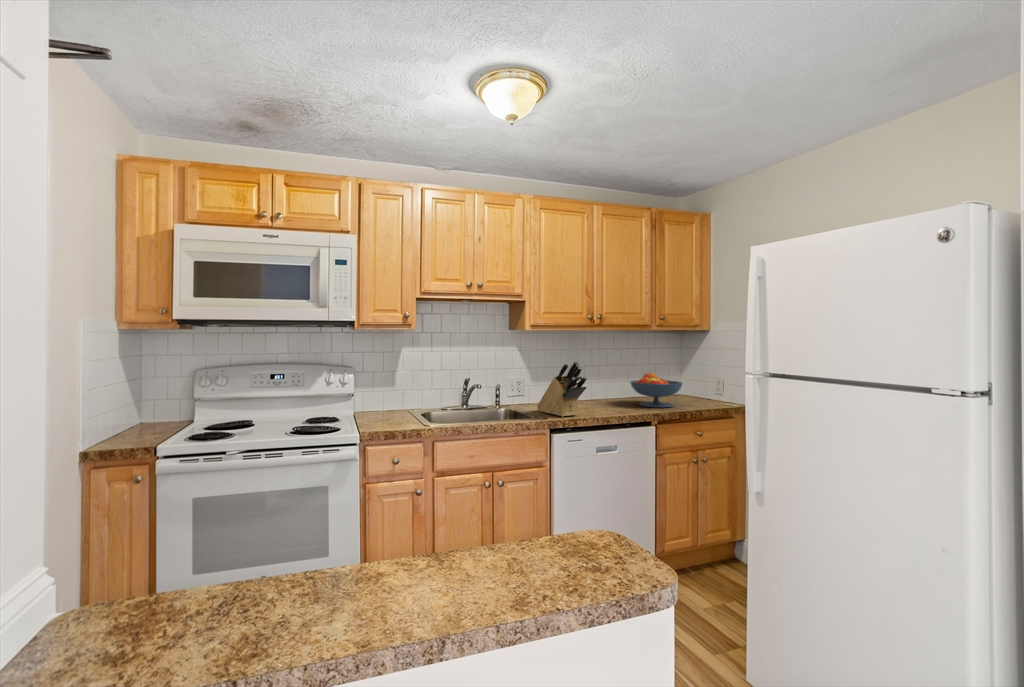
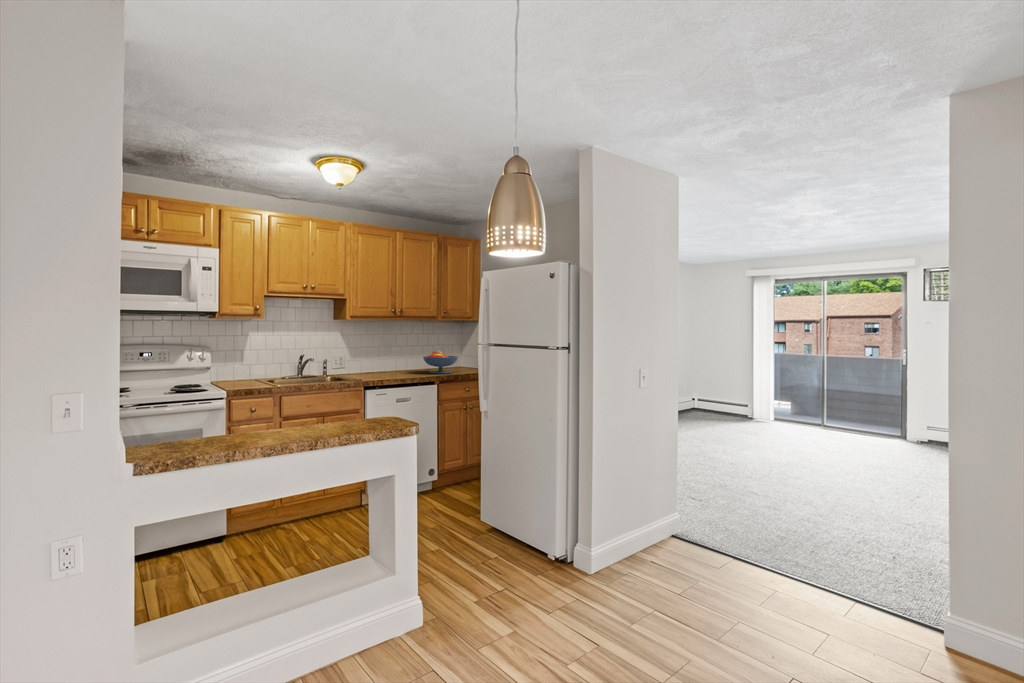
knife block: present [537,361,587,417] -> none [356,341,391,379]

